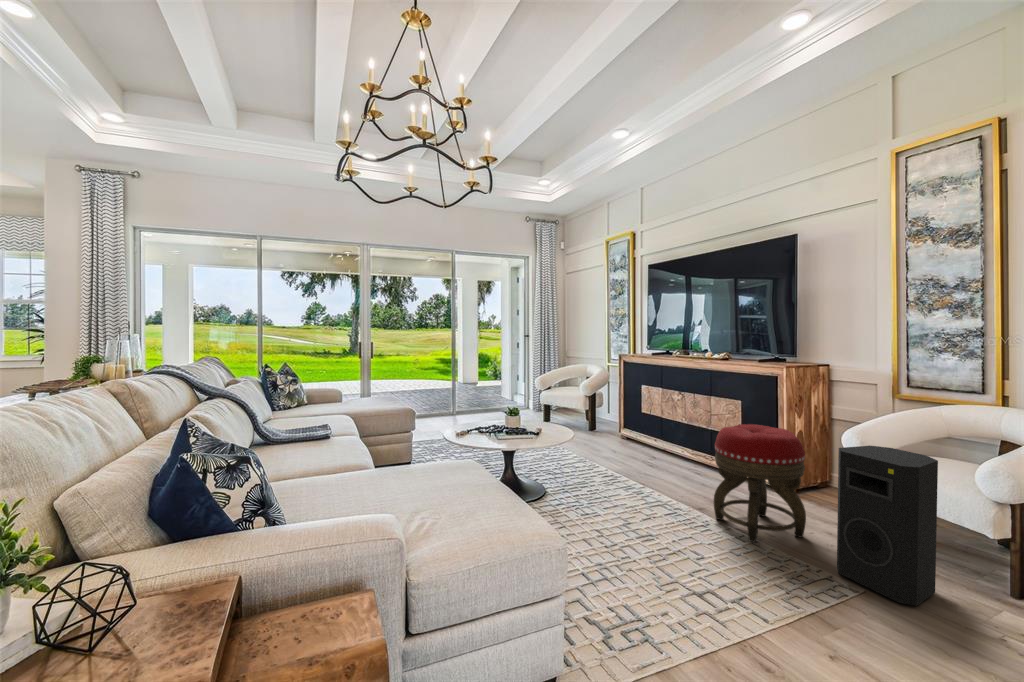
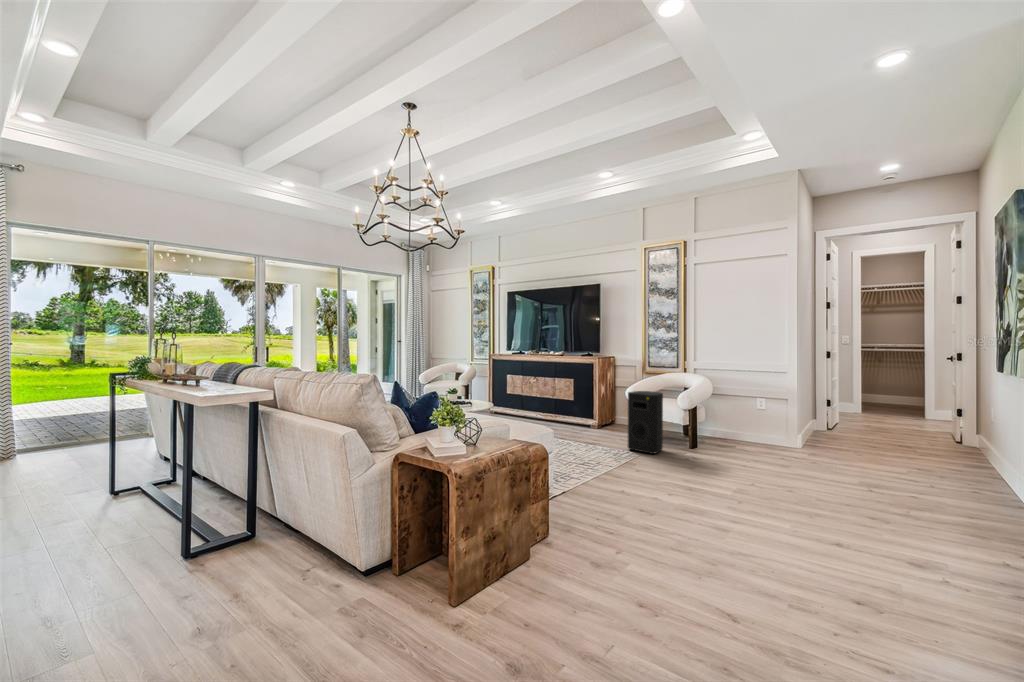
footstool: present [714,424,806,542] -> none [569,388,612,446]

